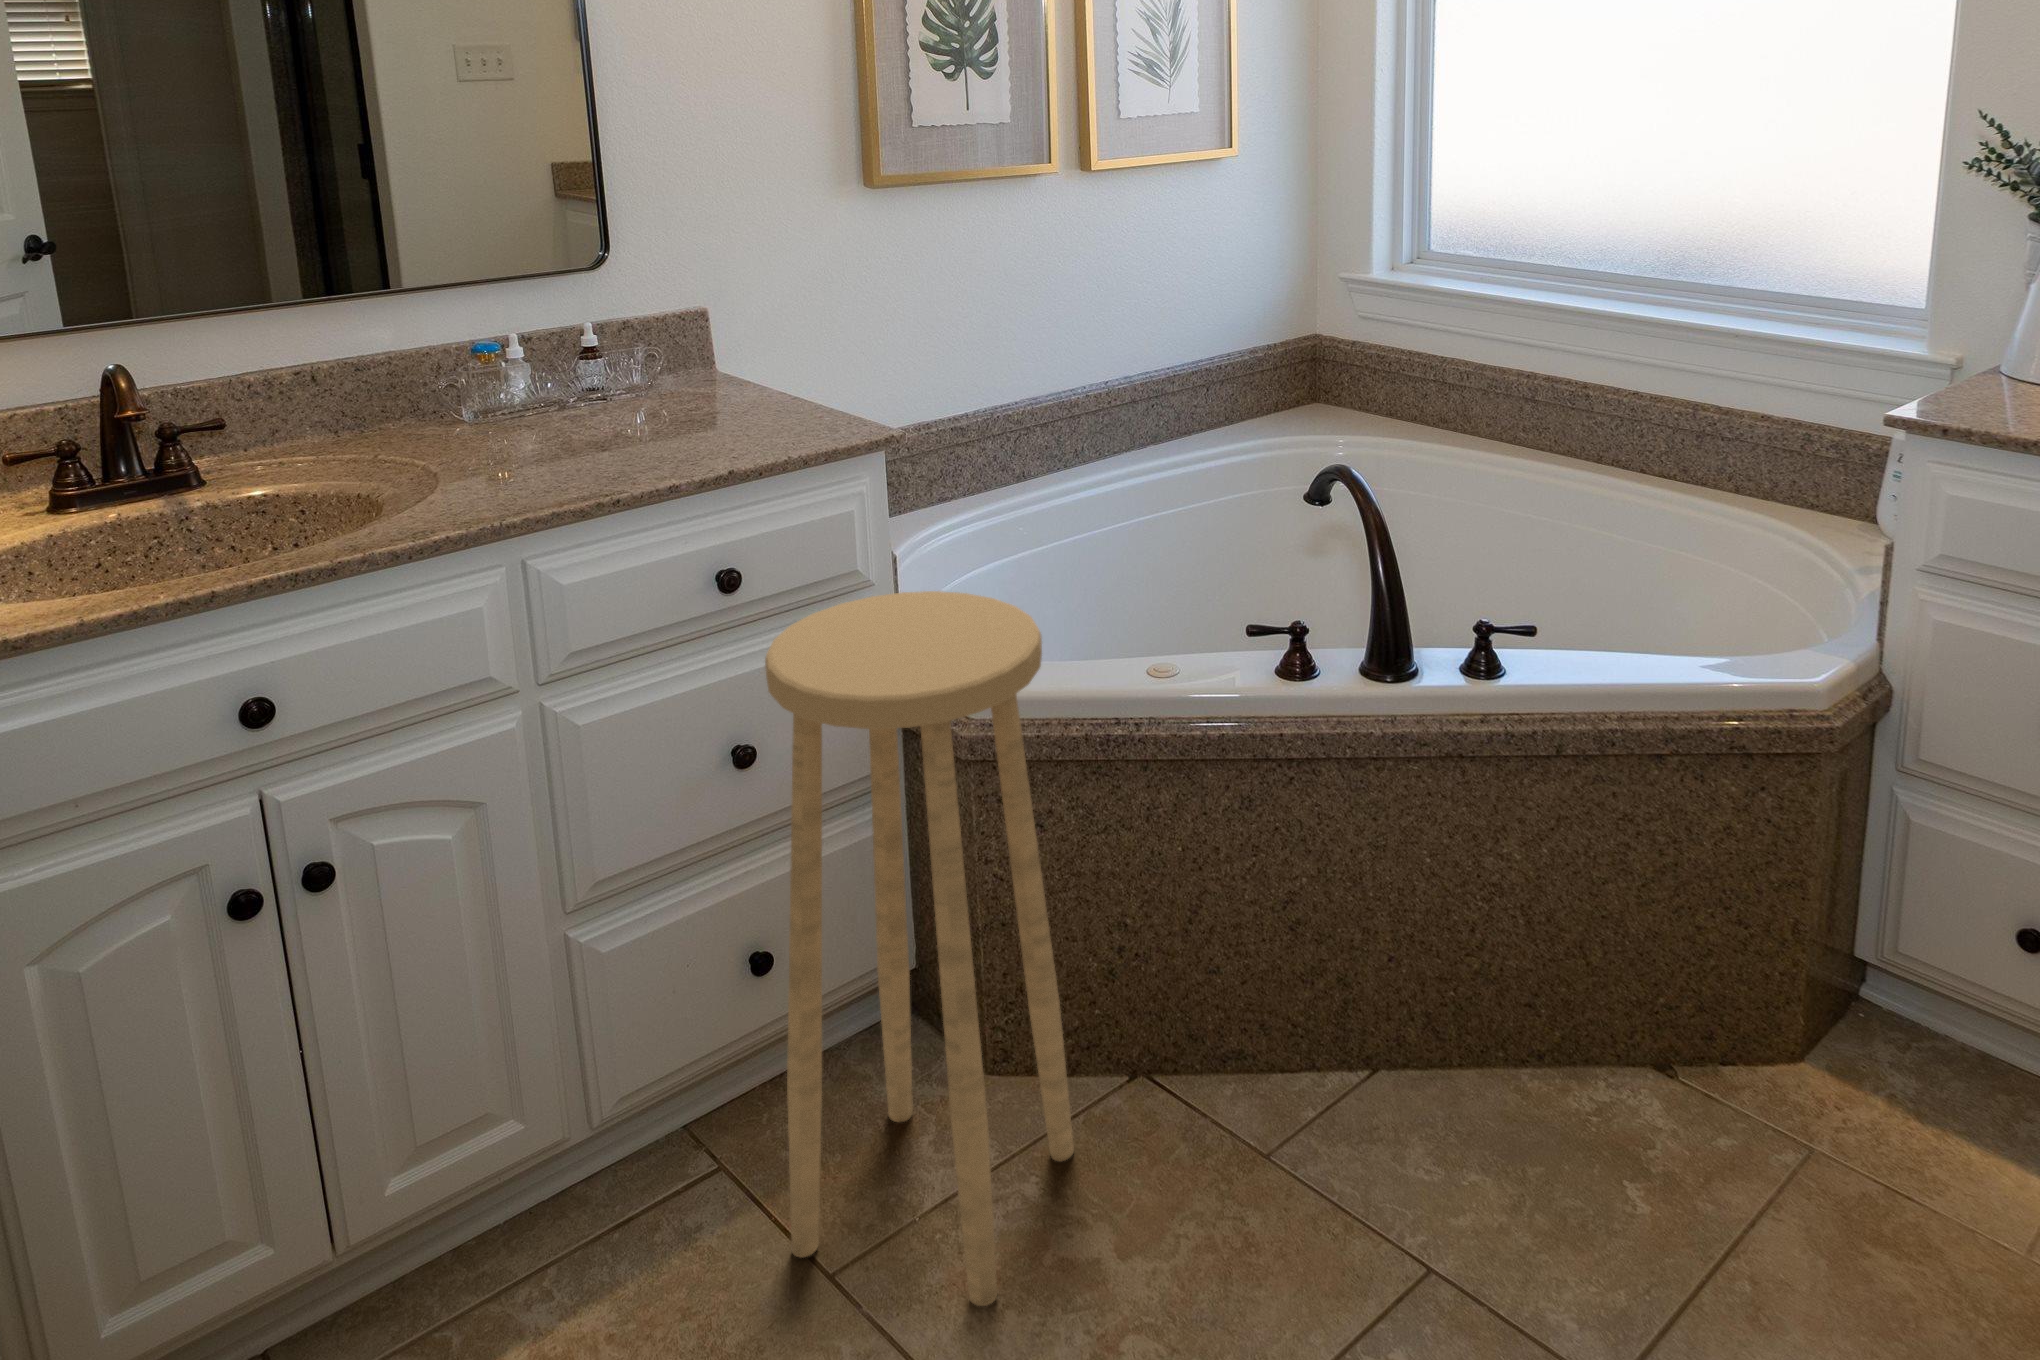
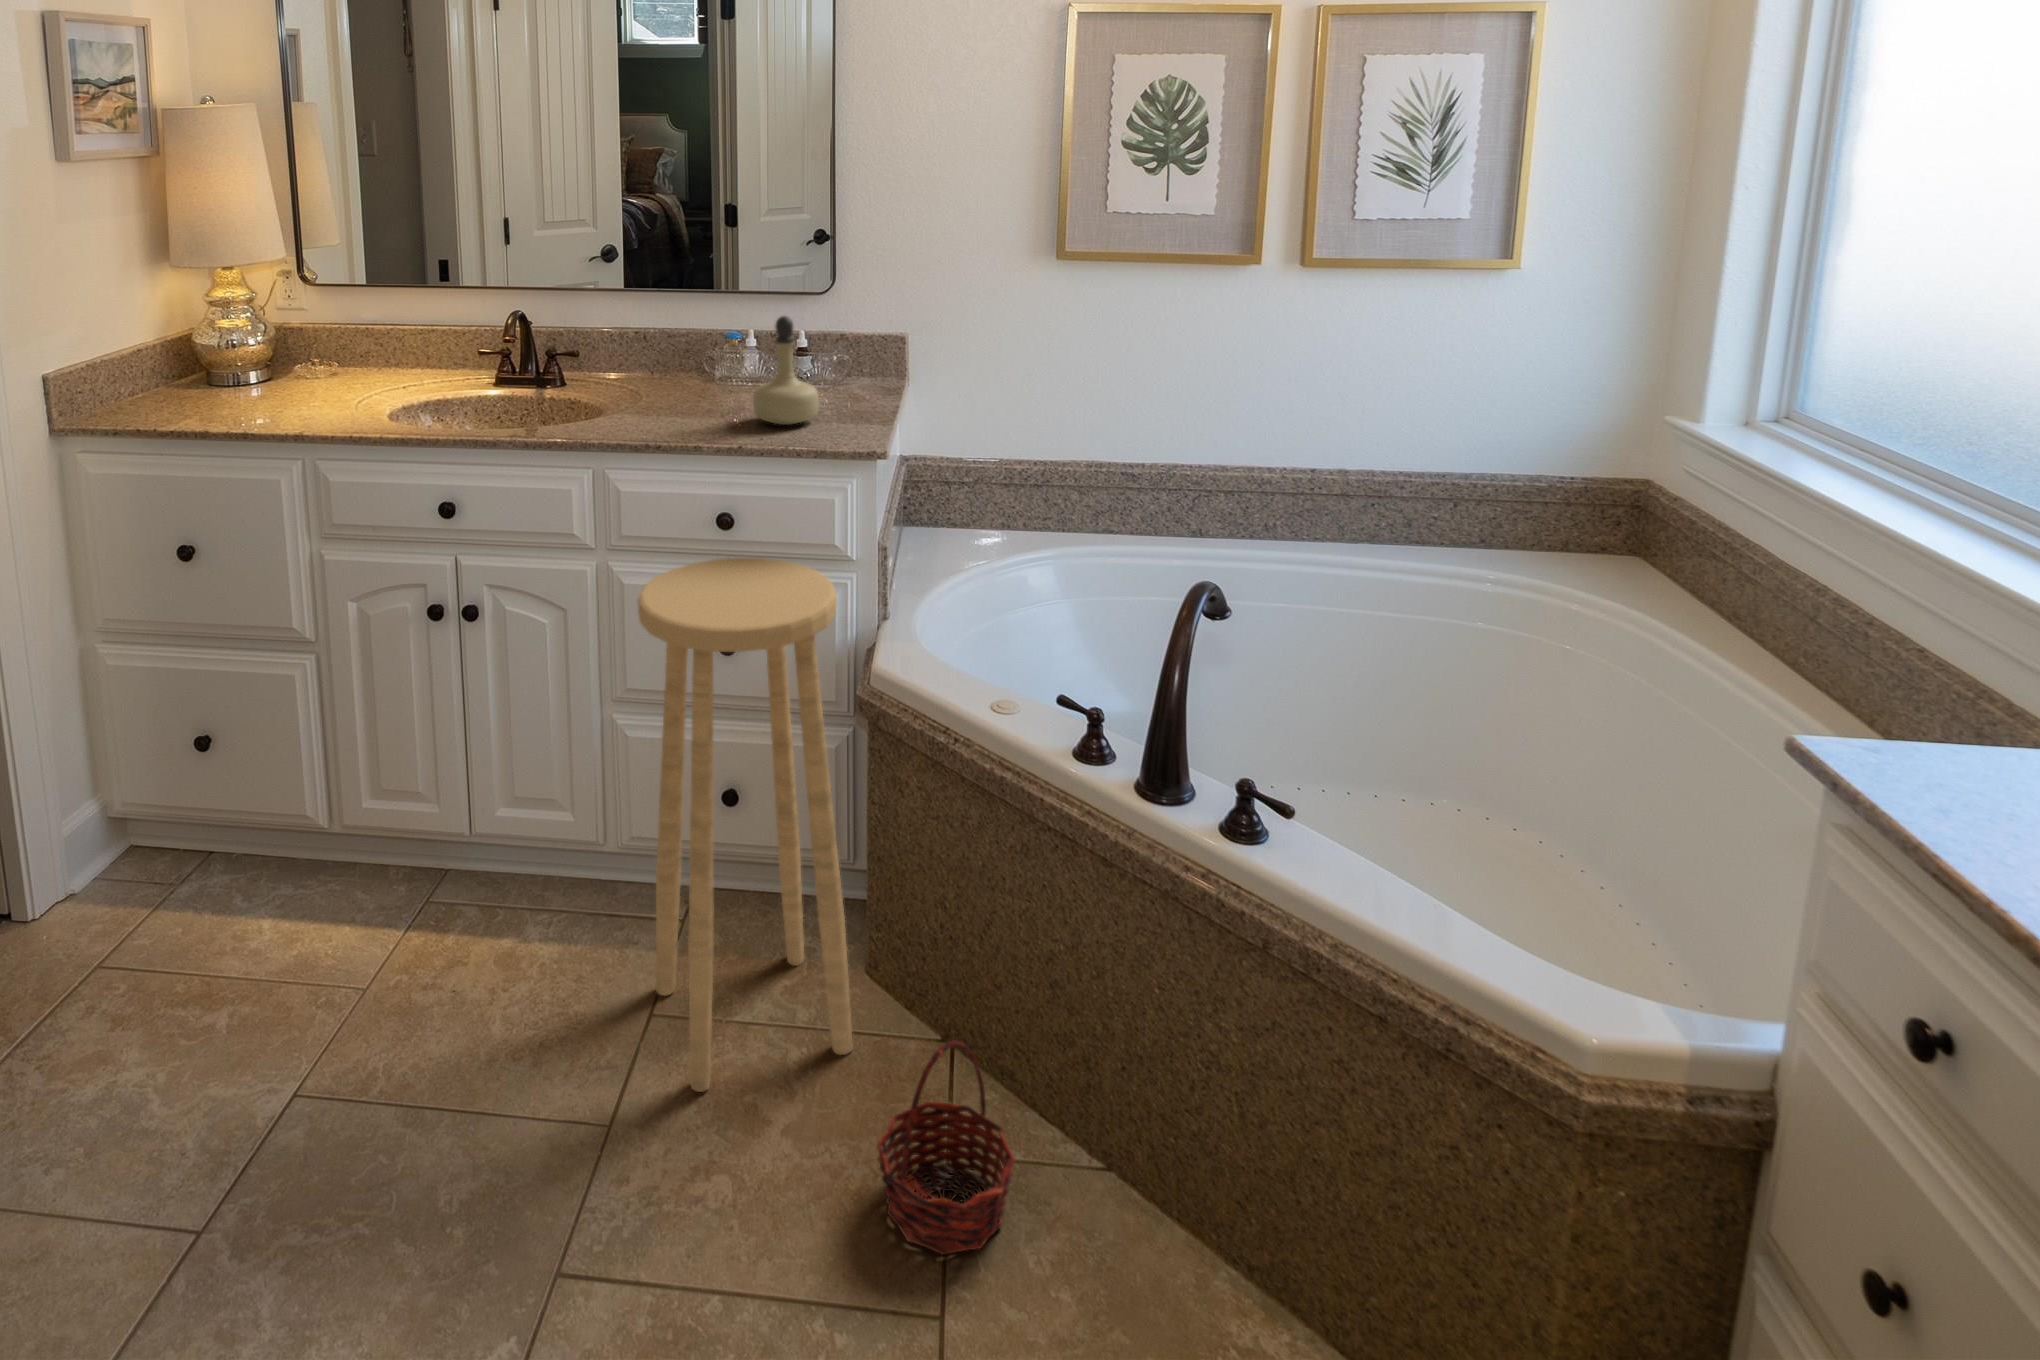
perfume bottle: none [655,285,753,438] -> present [753,316,819,425]
basket: none [1243,1014,1394,1246] -> present [877,1040,1015,1255]

